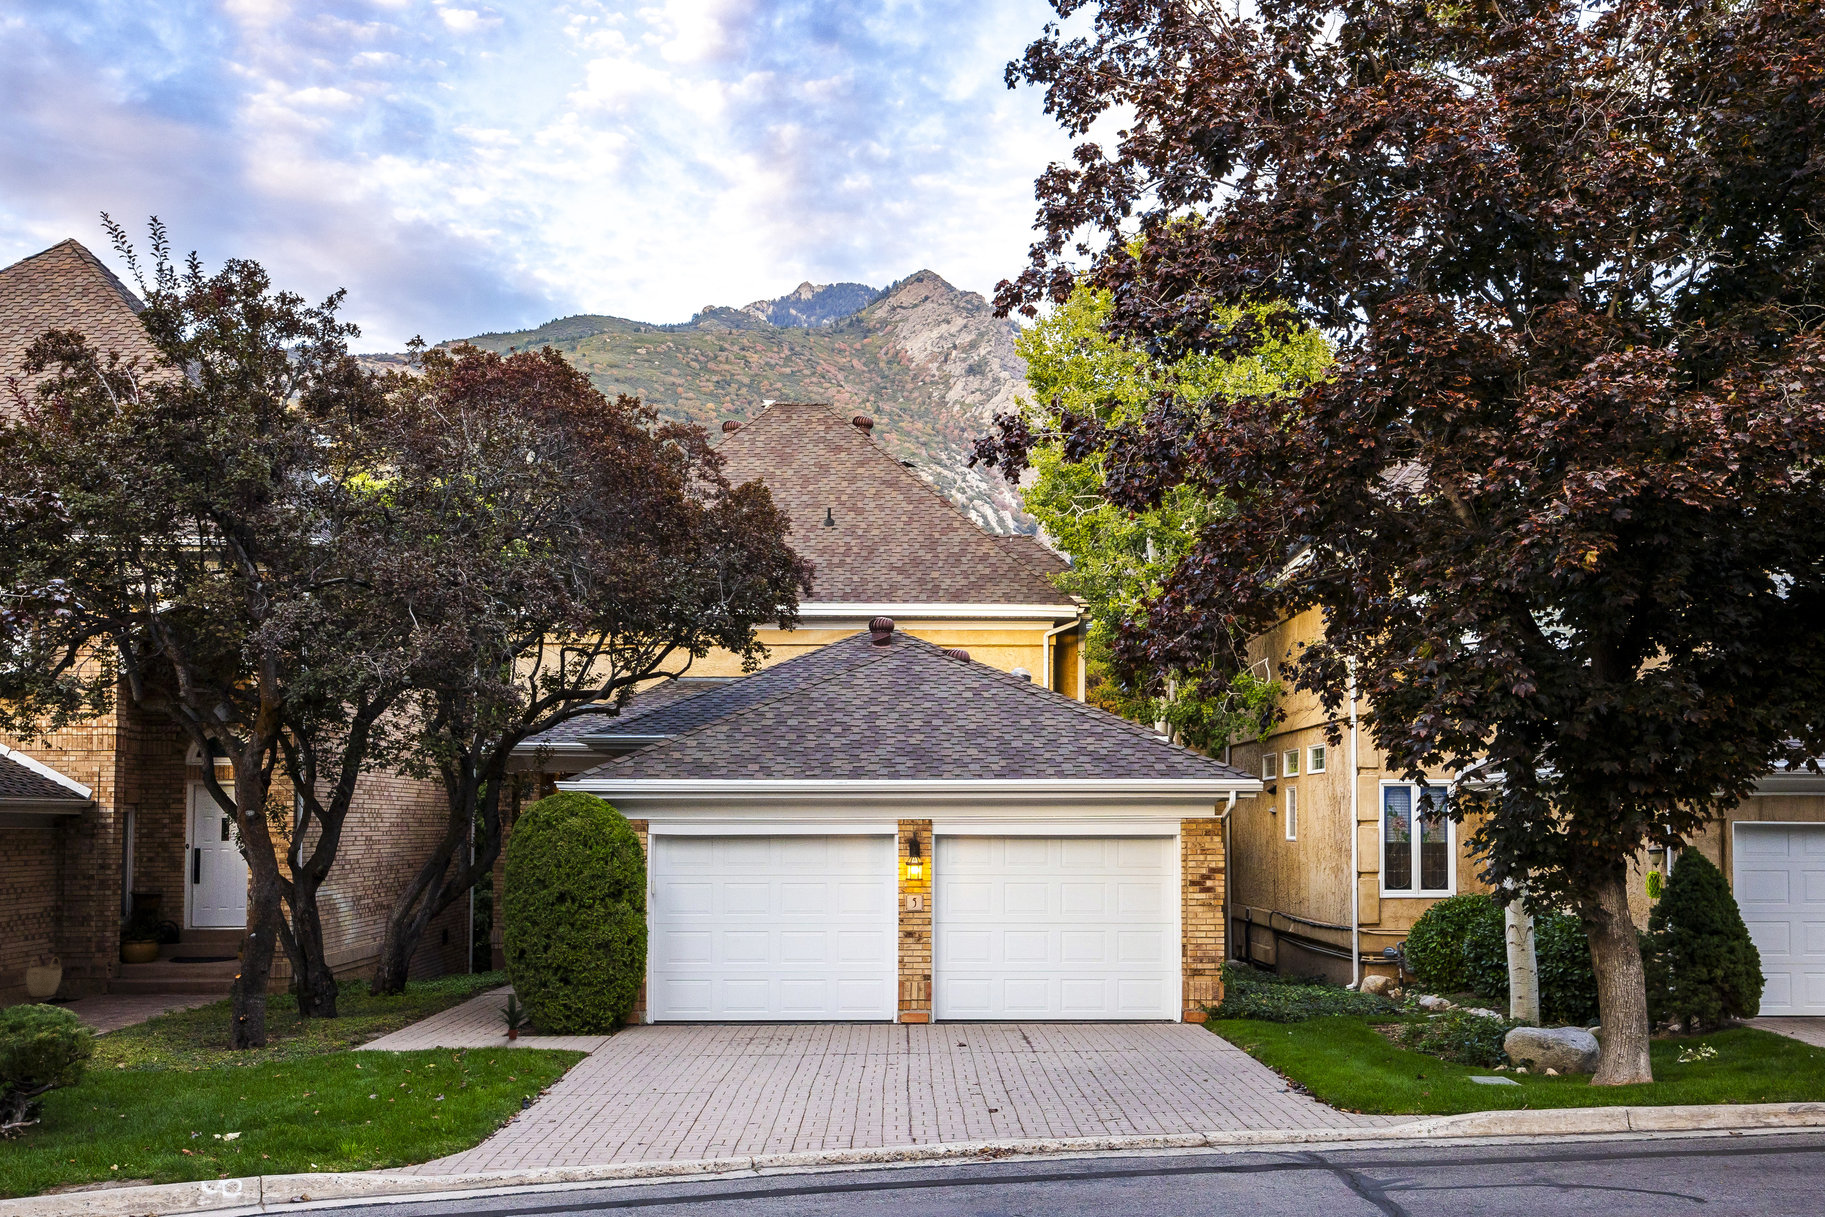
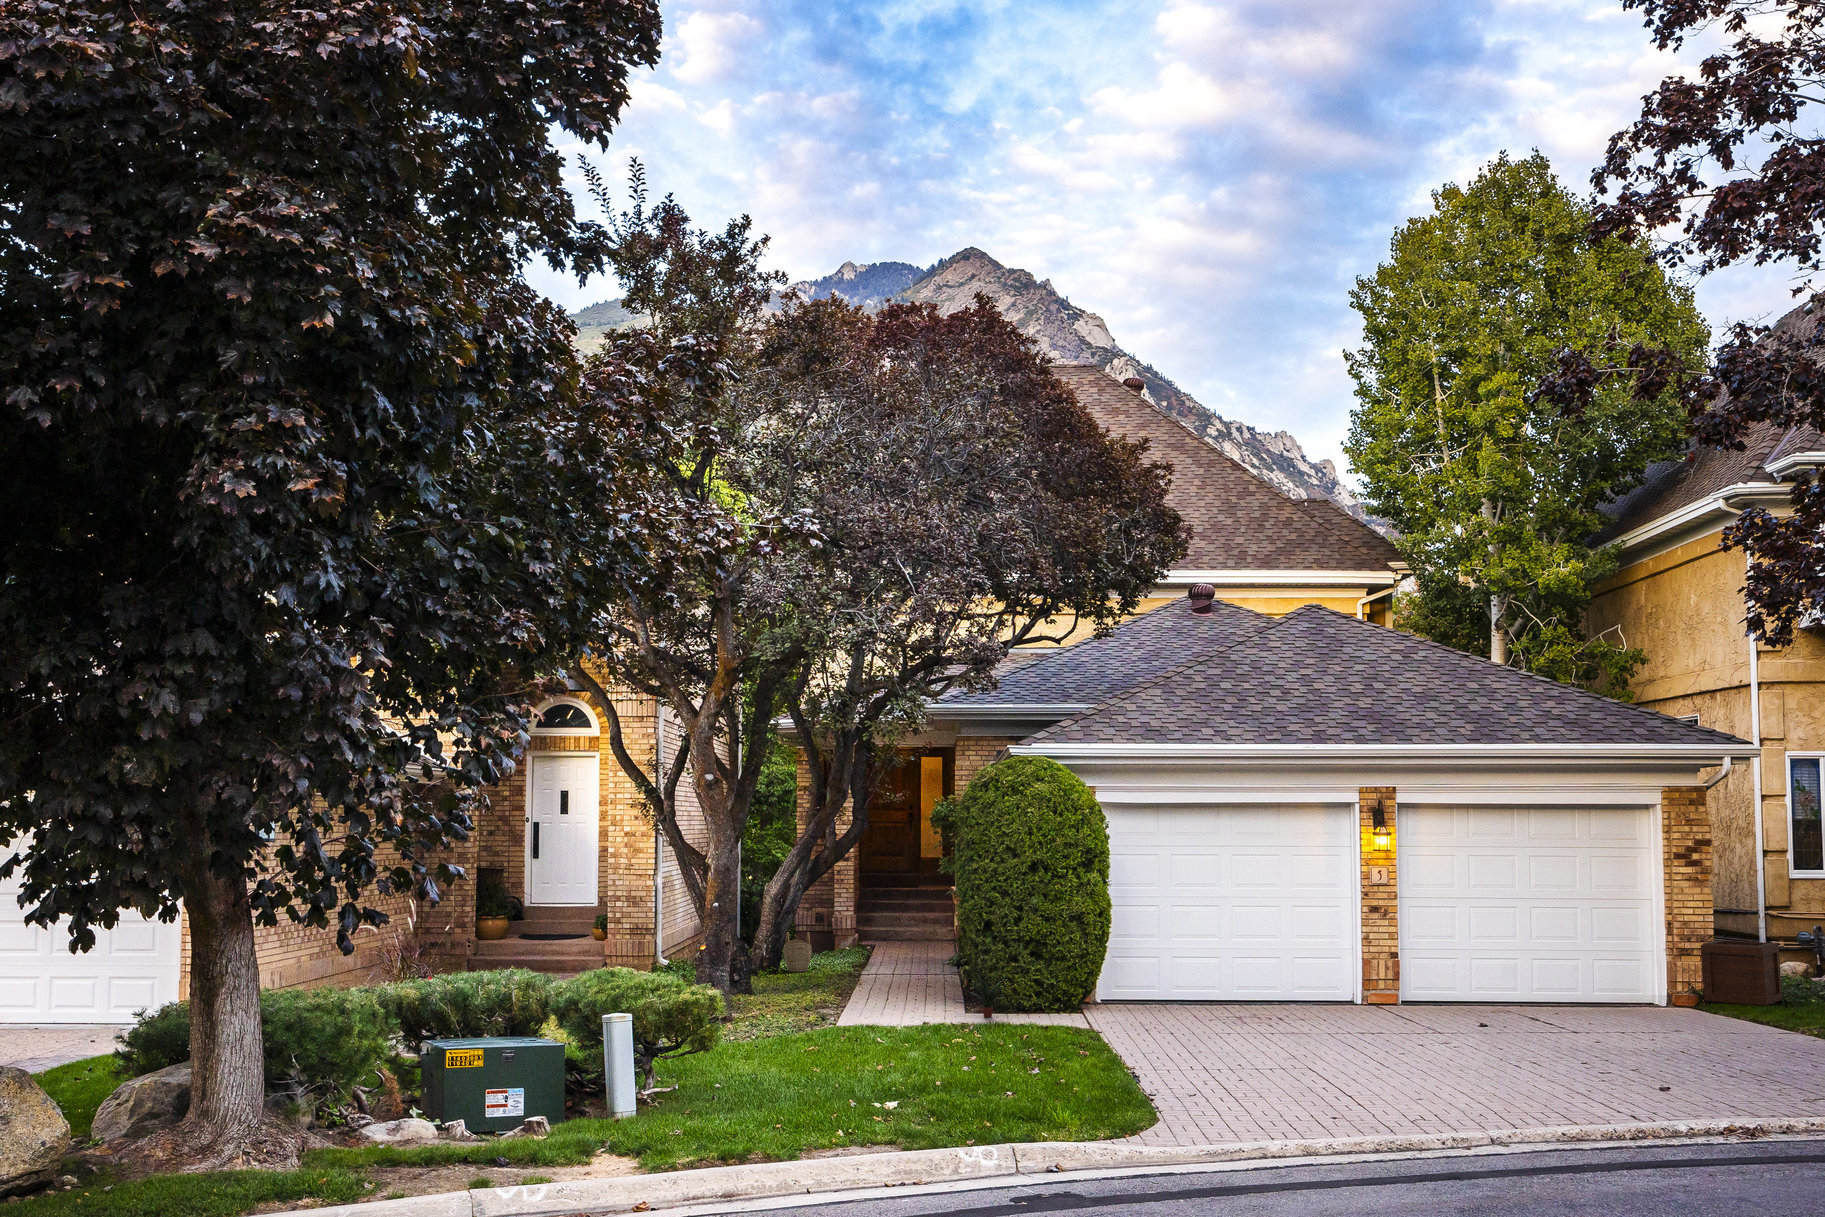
woven basket: present [26,959,62,997] -> present [784,932,812,973]
wooden crate: none [1208,963,1283,1026] -> present [1701,940,1782,1006]

